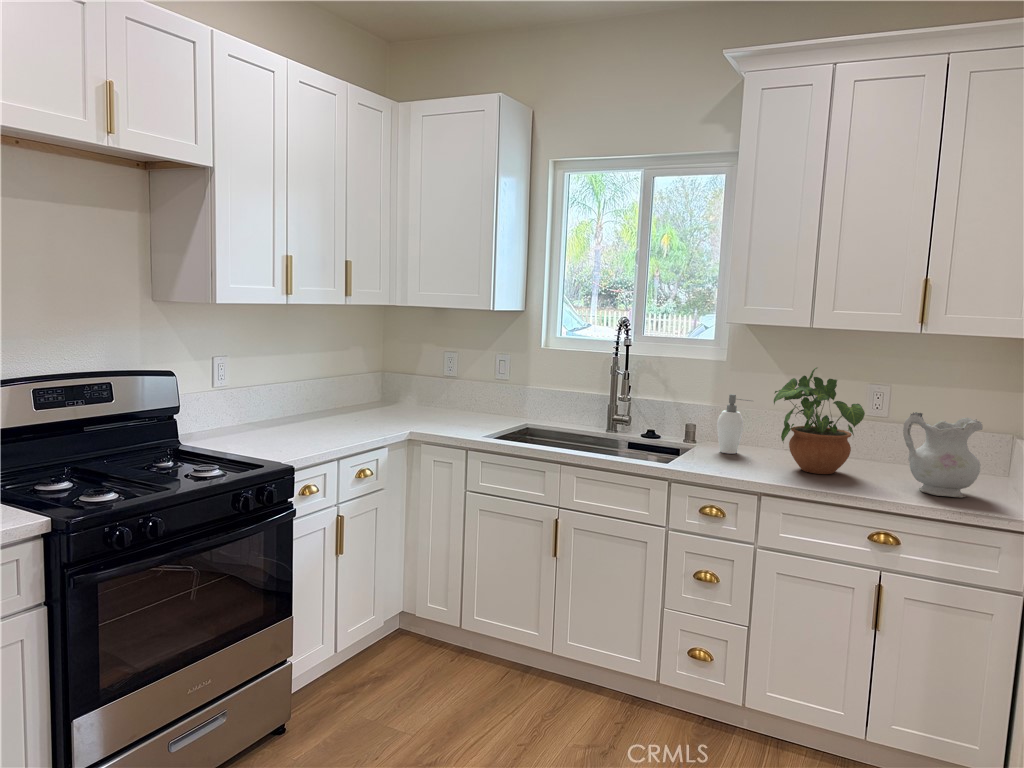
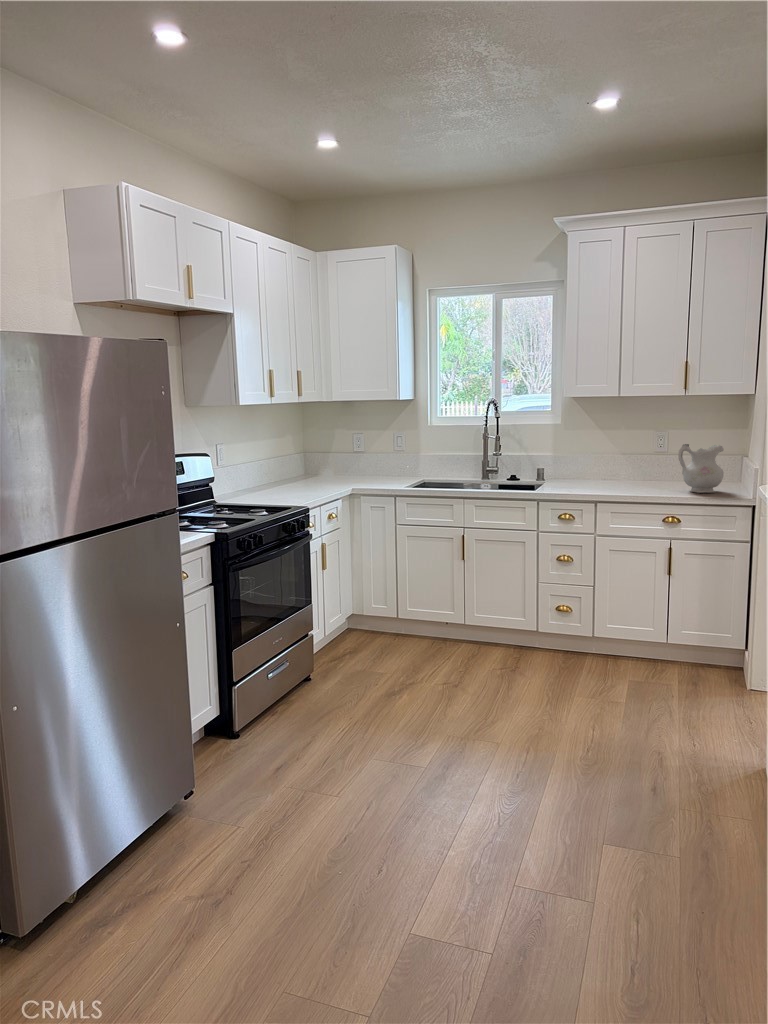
potted plant: present [774,368,865,474] -> none [597,422,655,489]
soap dispenser: present [717,394,751,454] -> none [560,445,583,484]

